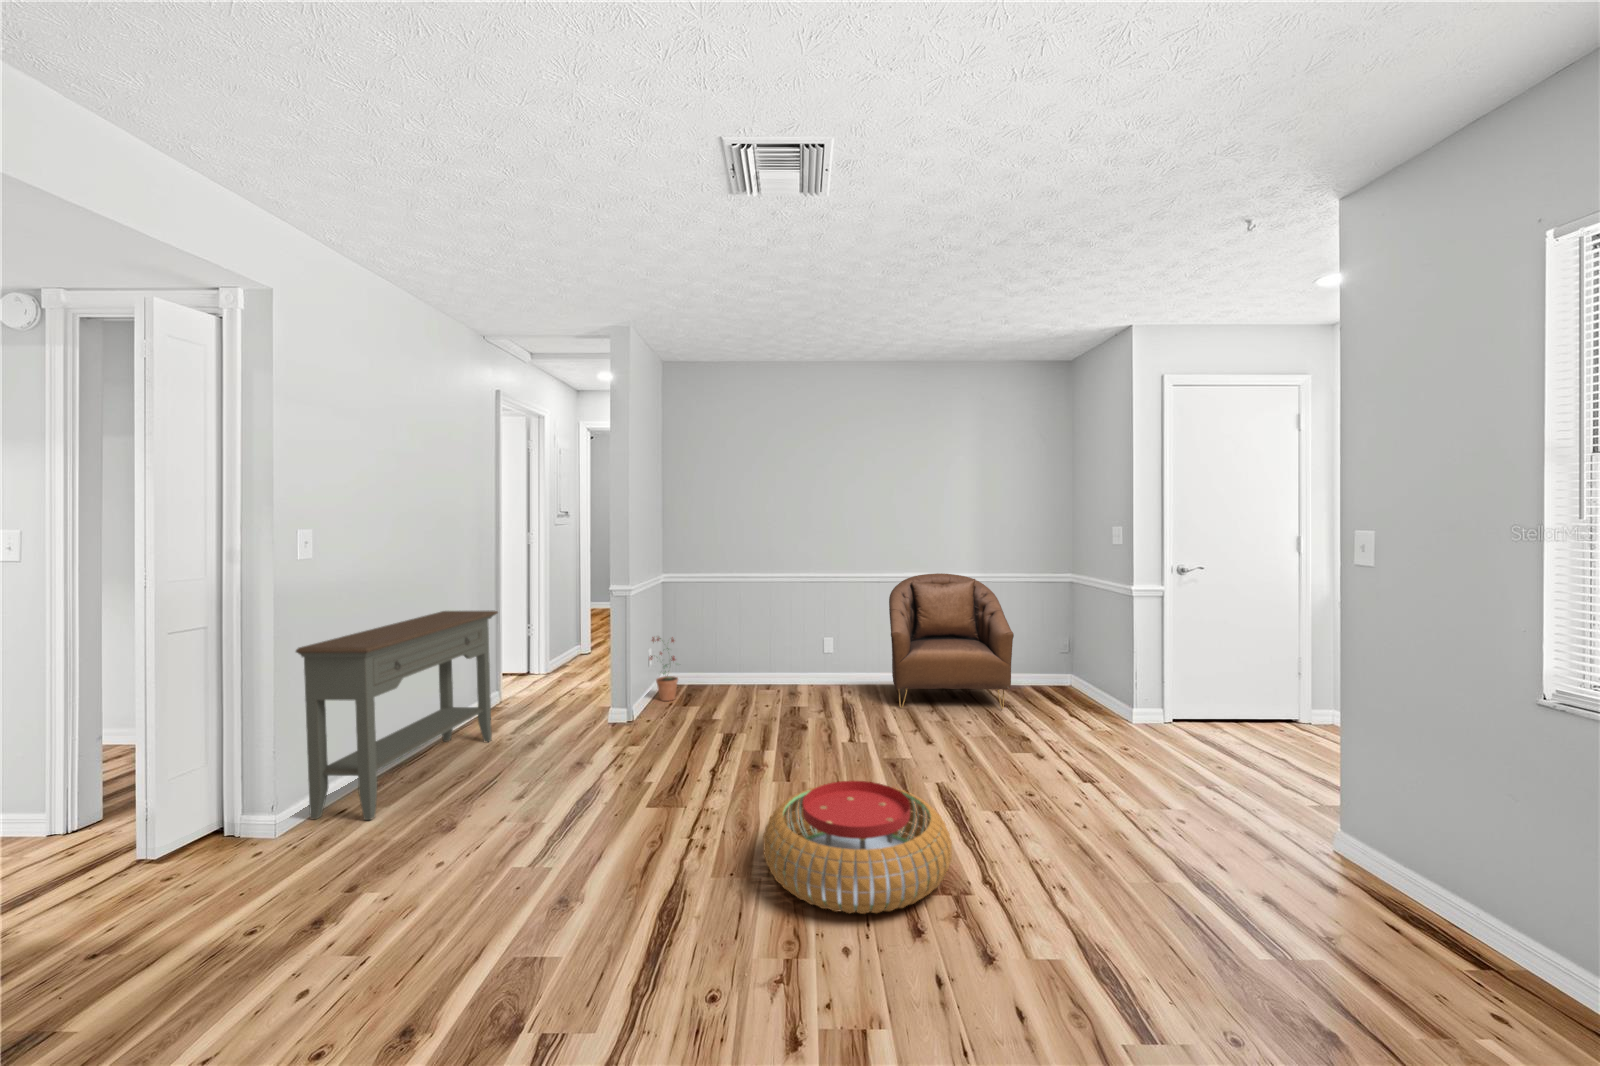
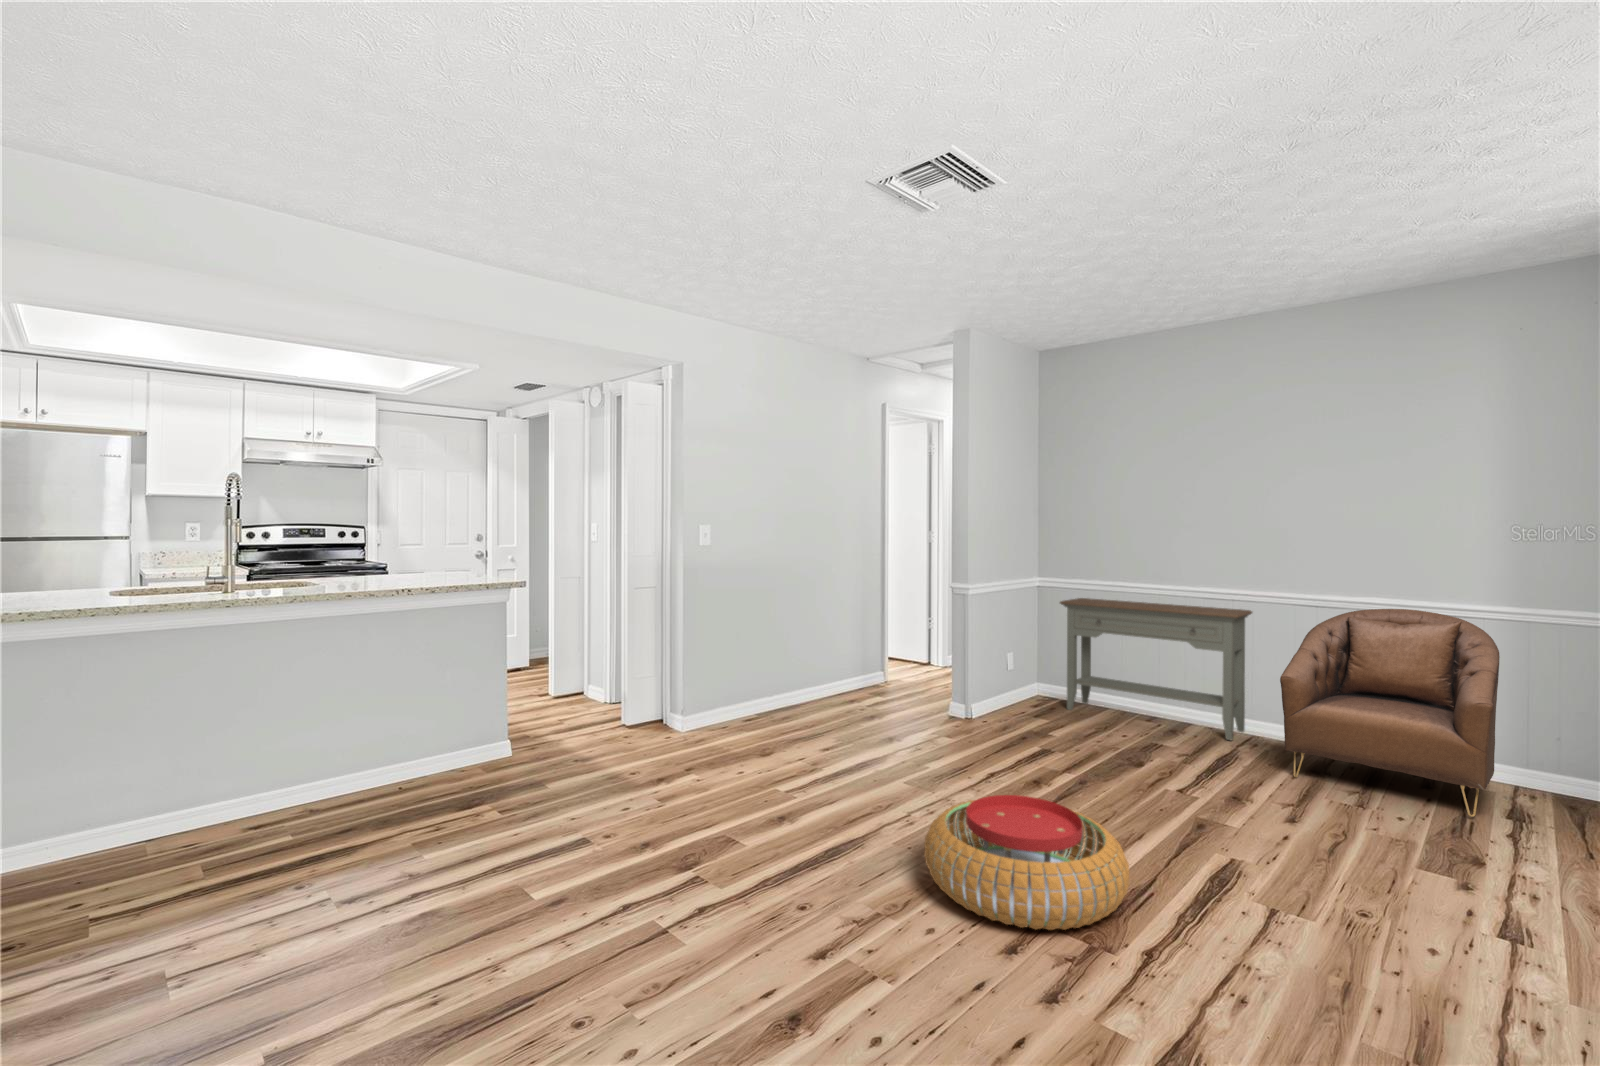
console table: present [296,611,498,820] -> present [1060,598,1252,740]
potted plant: present [649,637,678,701] -> none [1003,644,1040,712]

